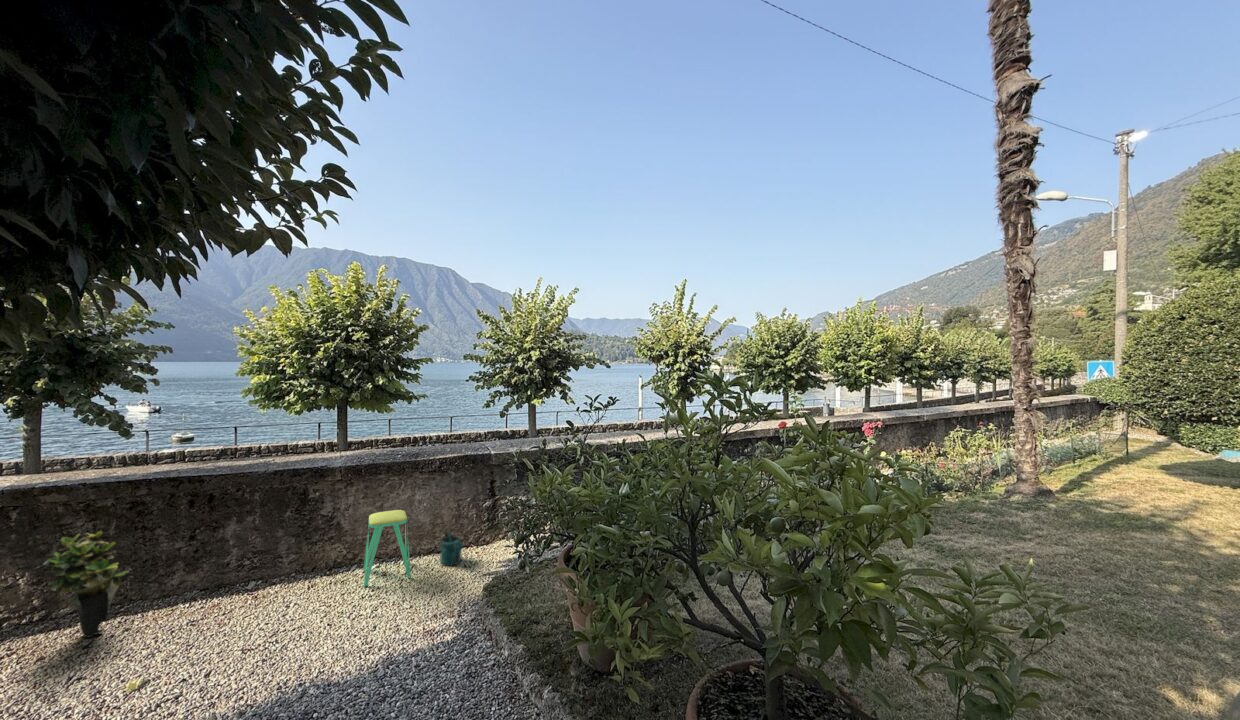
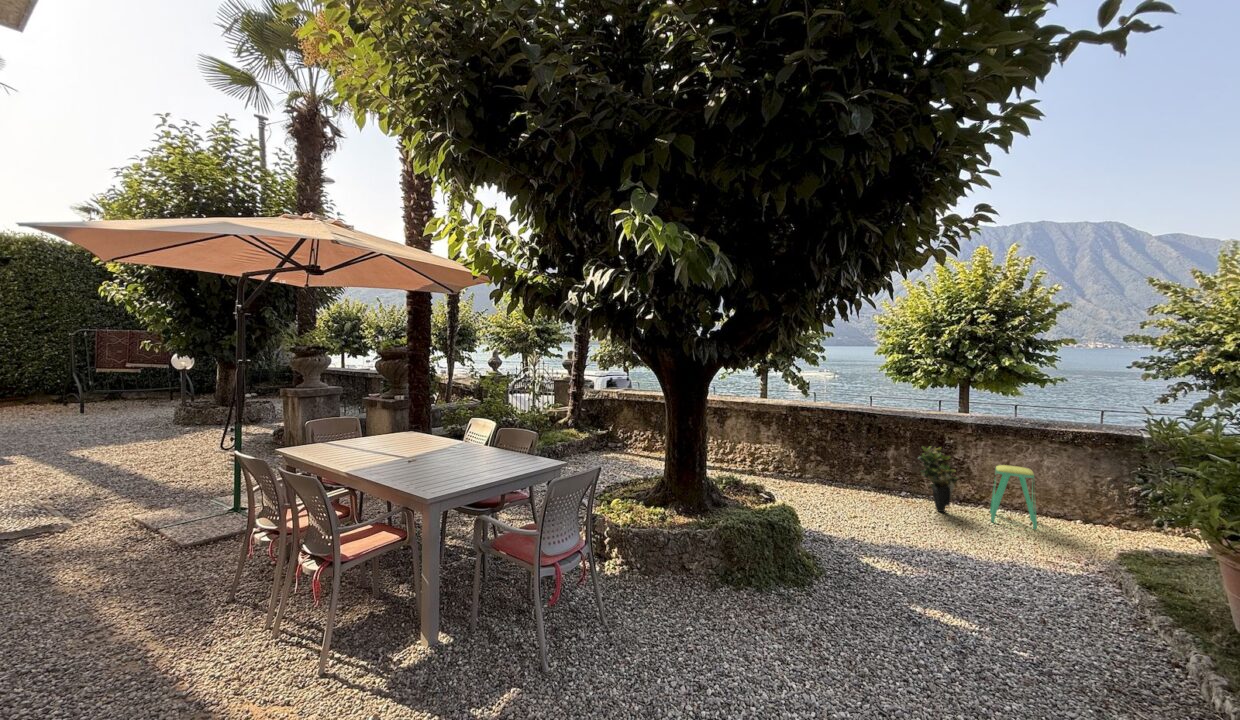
potted plant: present [44,531,128,638] -> present [918,446,958,512]
watering can: present [440,531,463,566] -> none [1071,503,1099,537]

